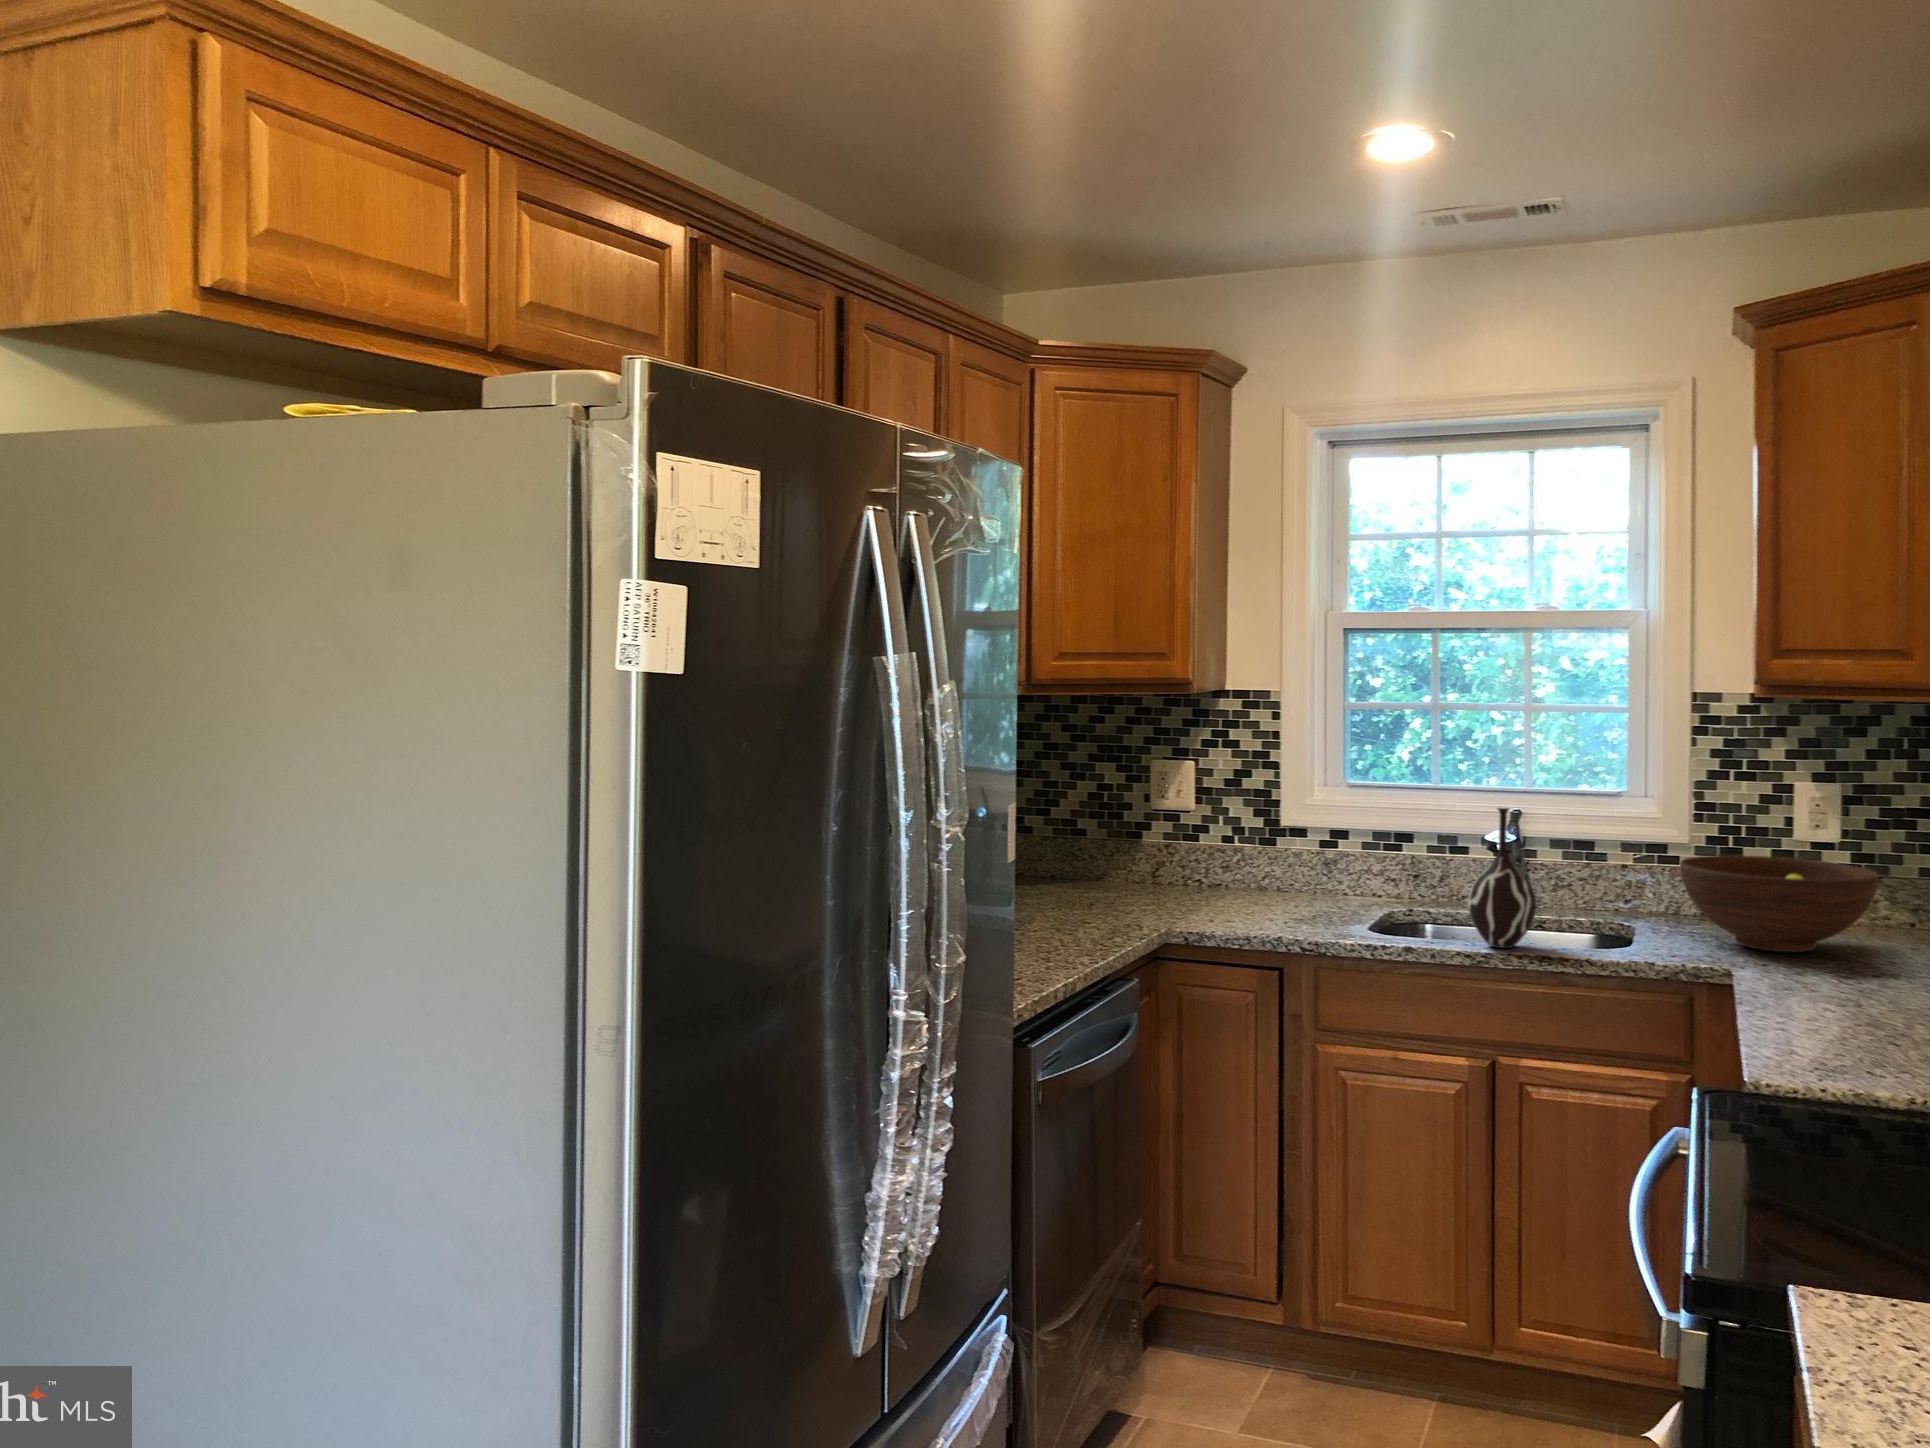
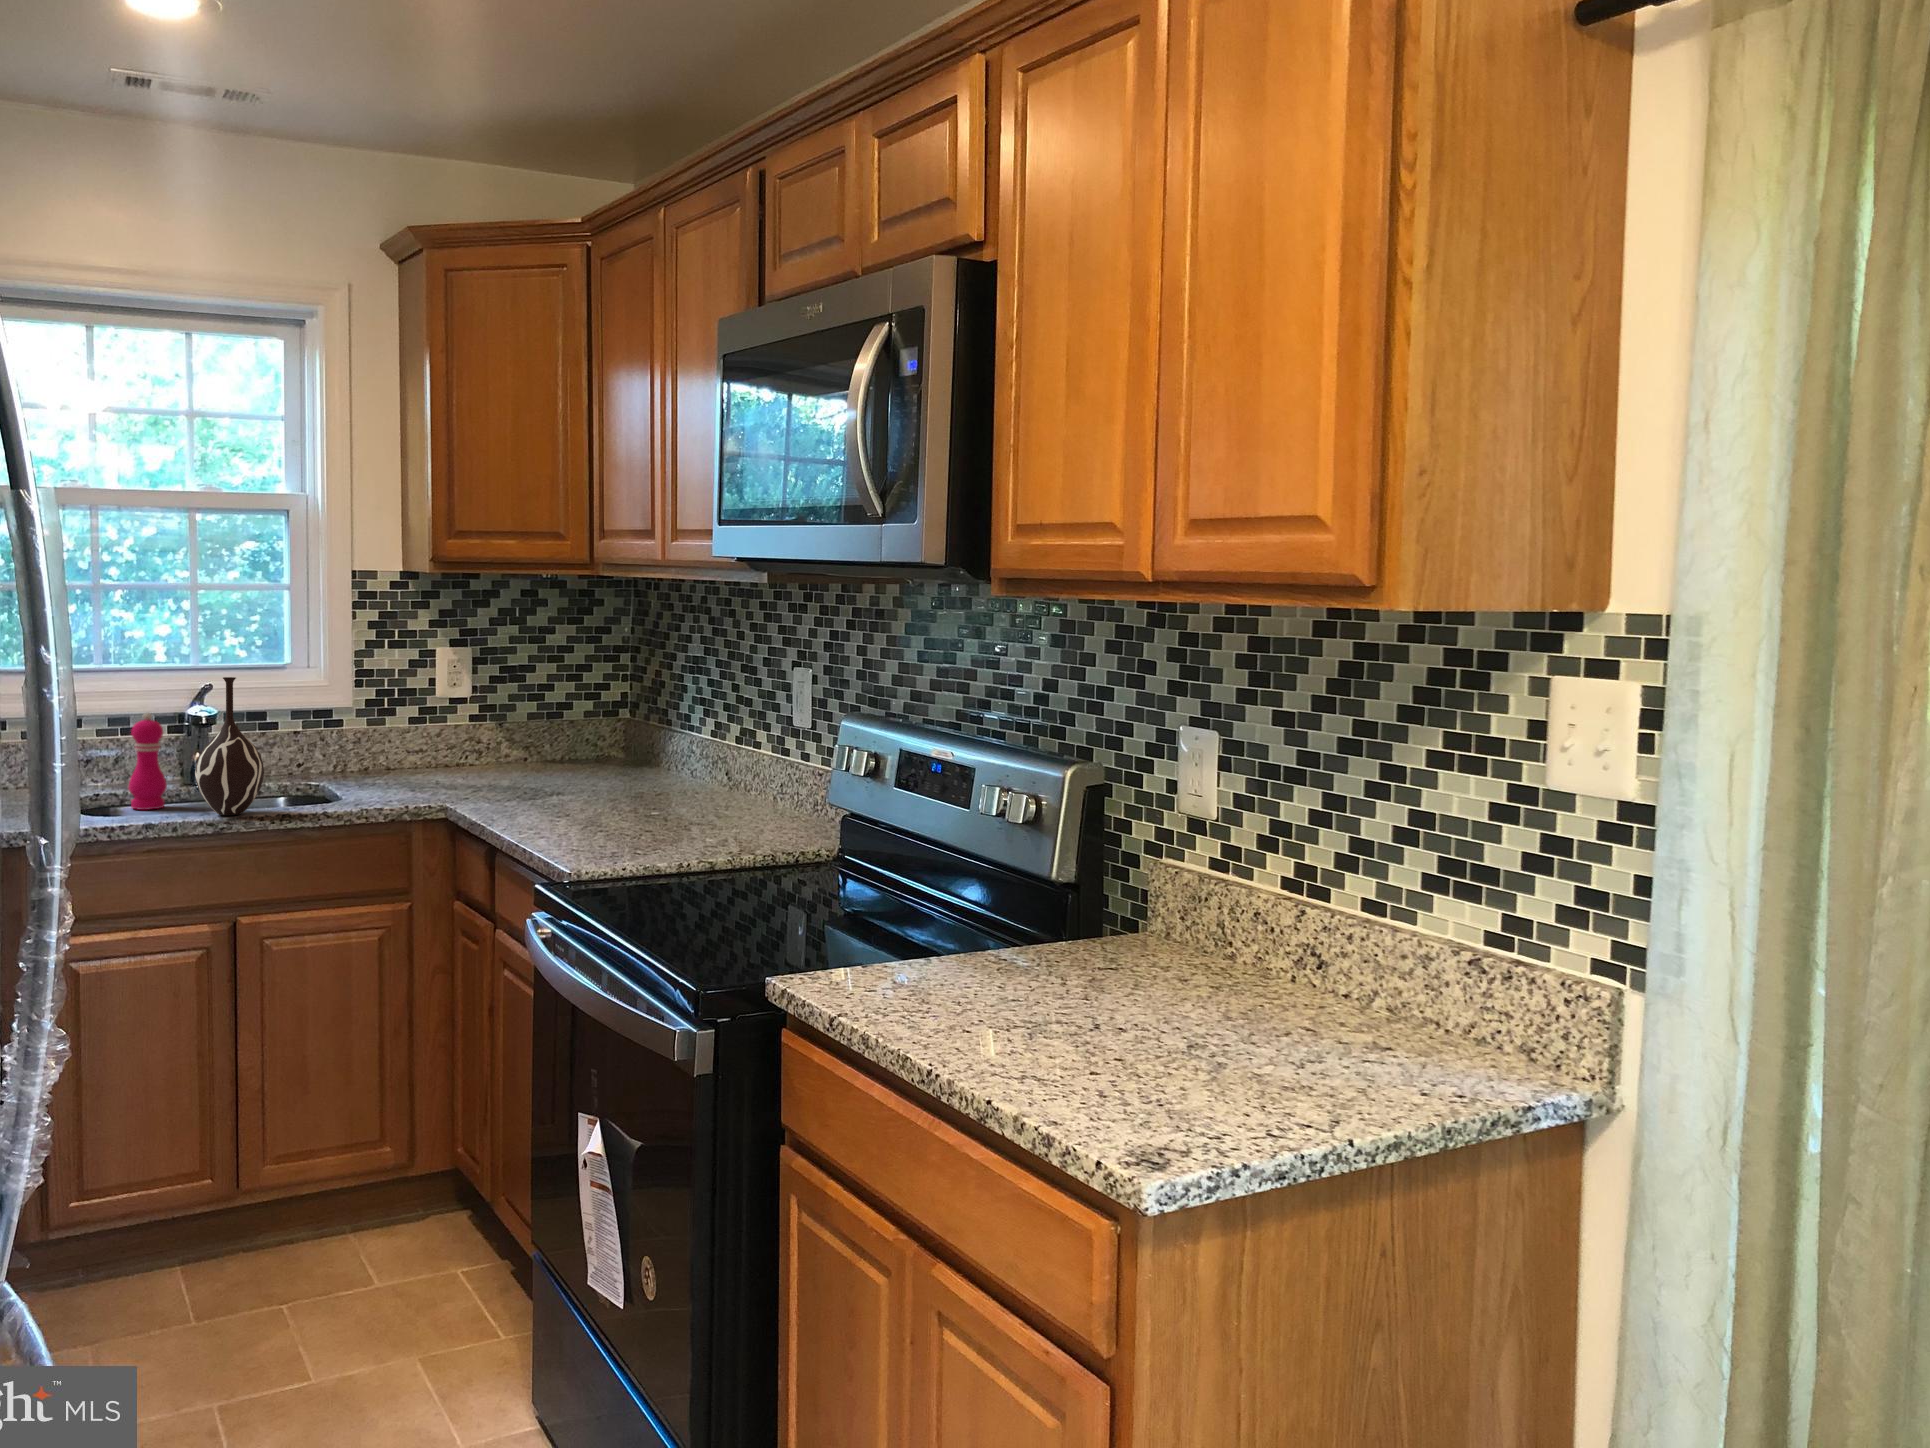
pepper mill: none [1423,836,1458,931] -> present [129,712,167,810]
fruit bowl: present [1680,855,1879,952] -> none [371,711,528,789]

